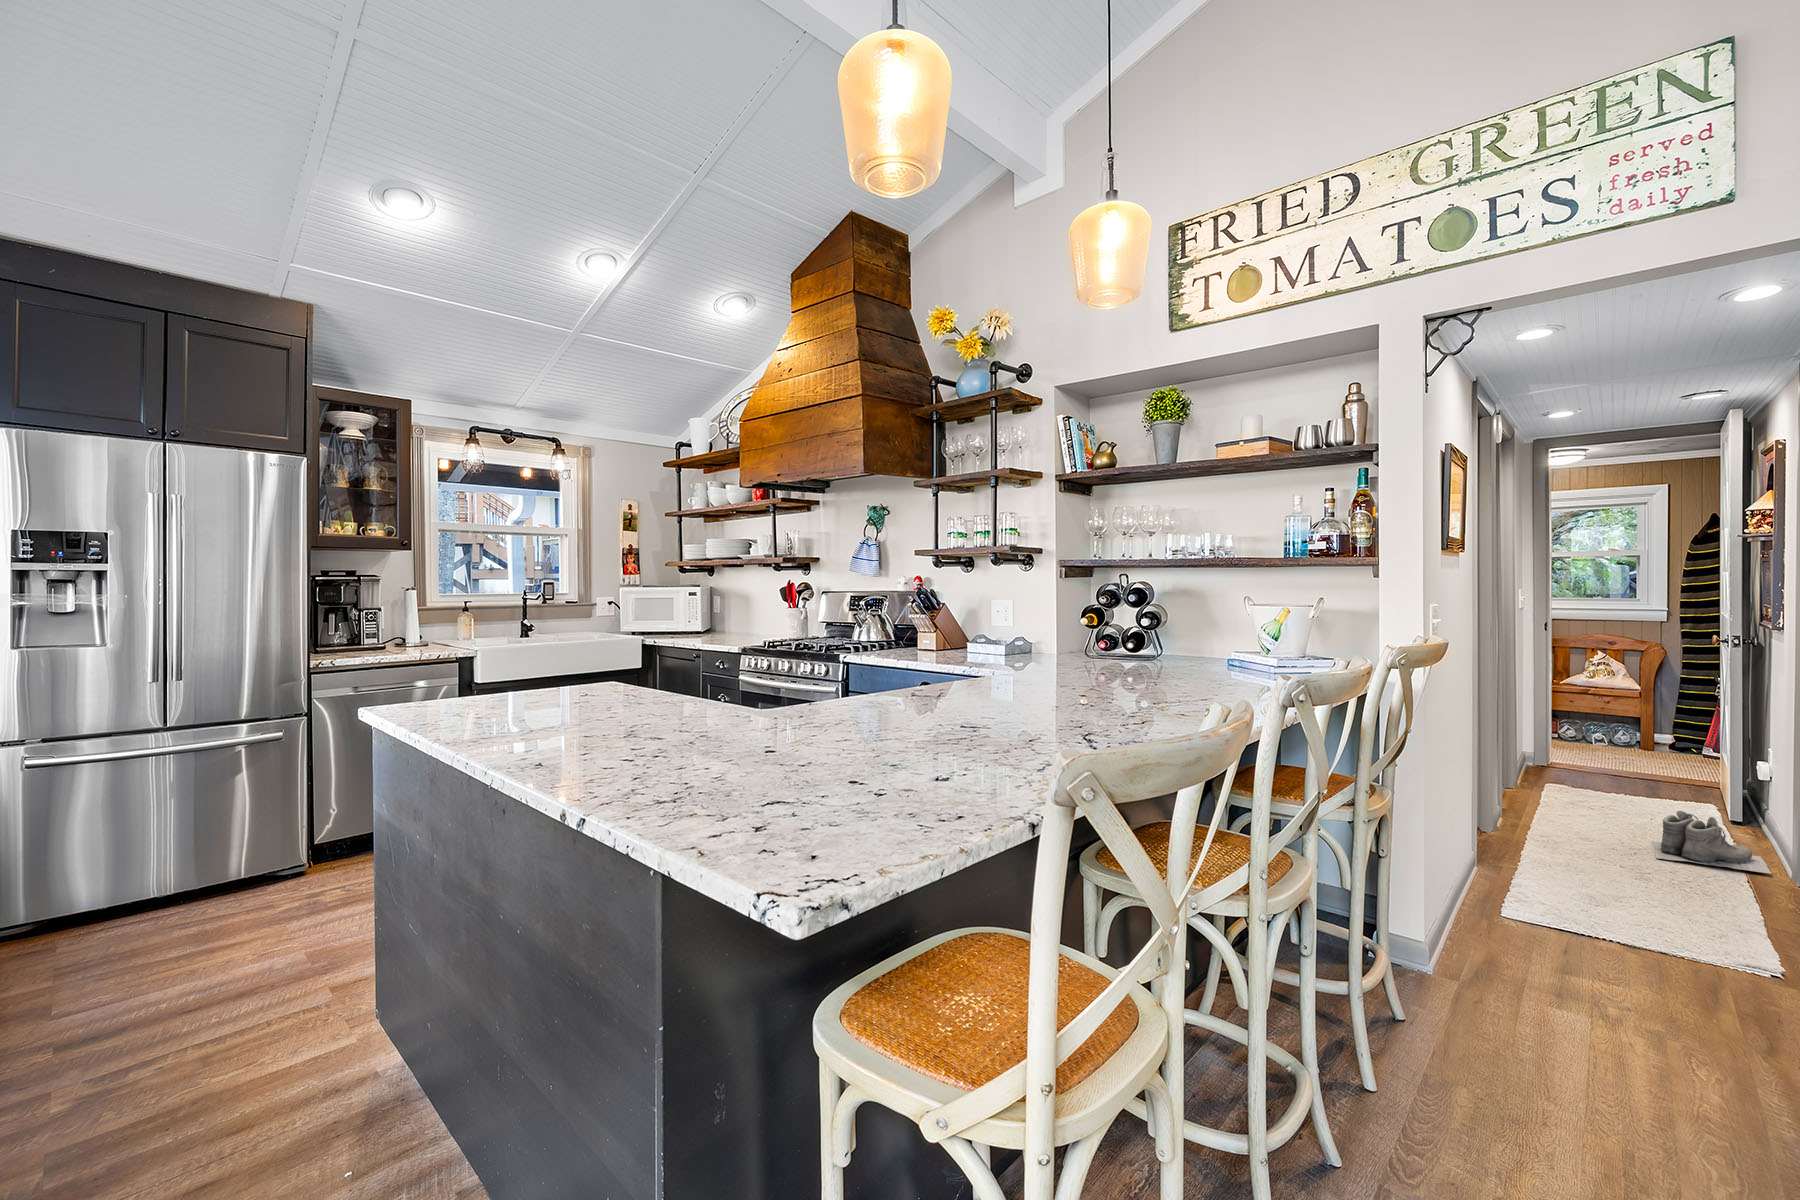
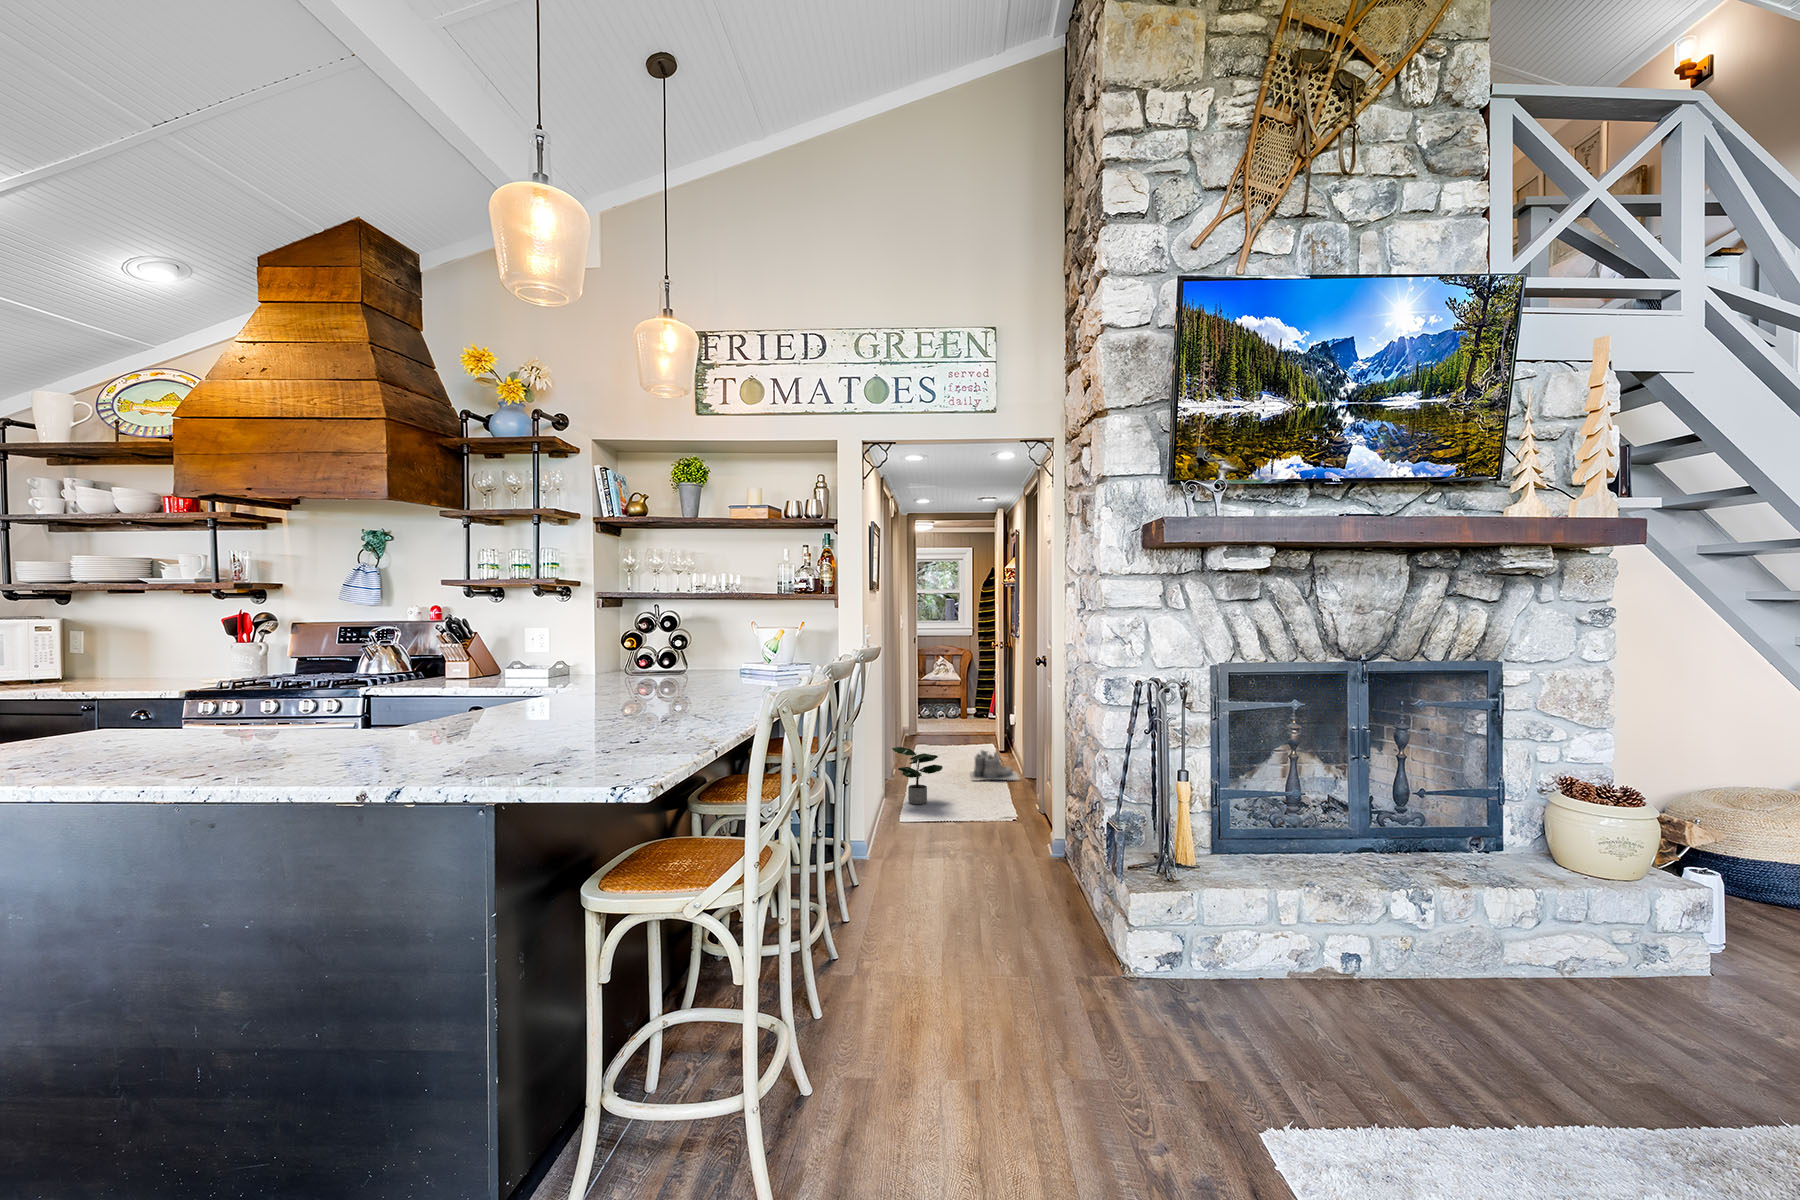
potted plant: none [1489,787,1590,881] -> present [892,747,943,804]

